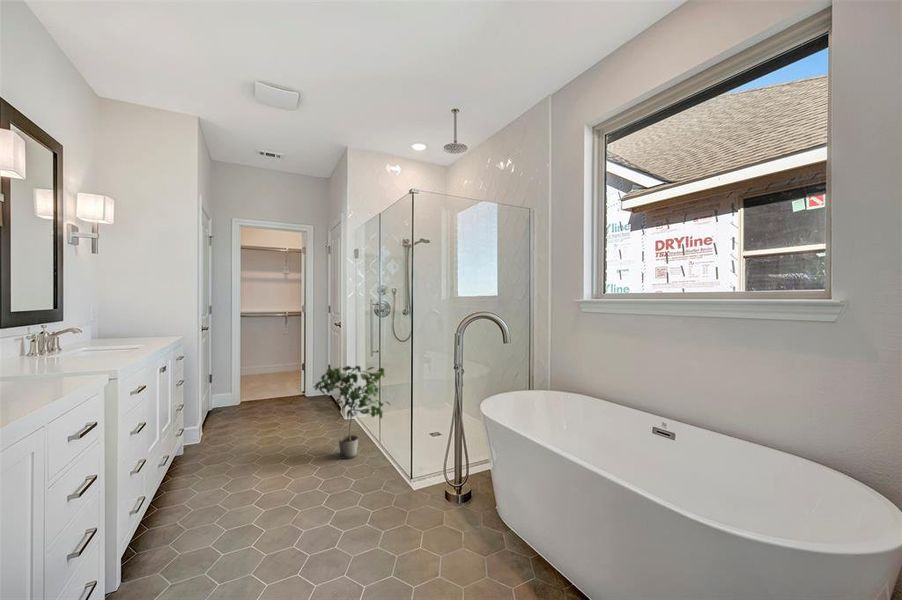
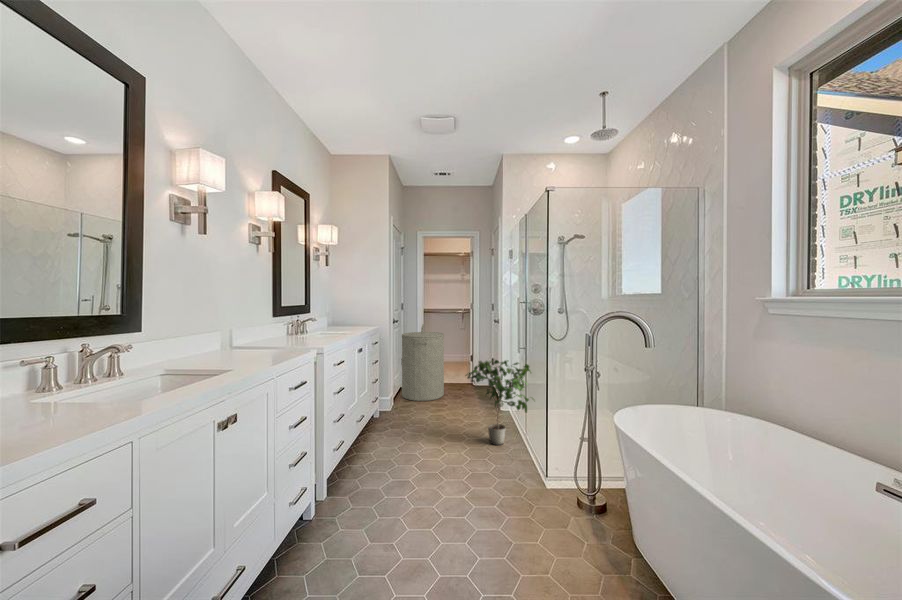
laundry hamper: none [211,331,271,425] -> present [402,324,444,401]

